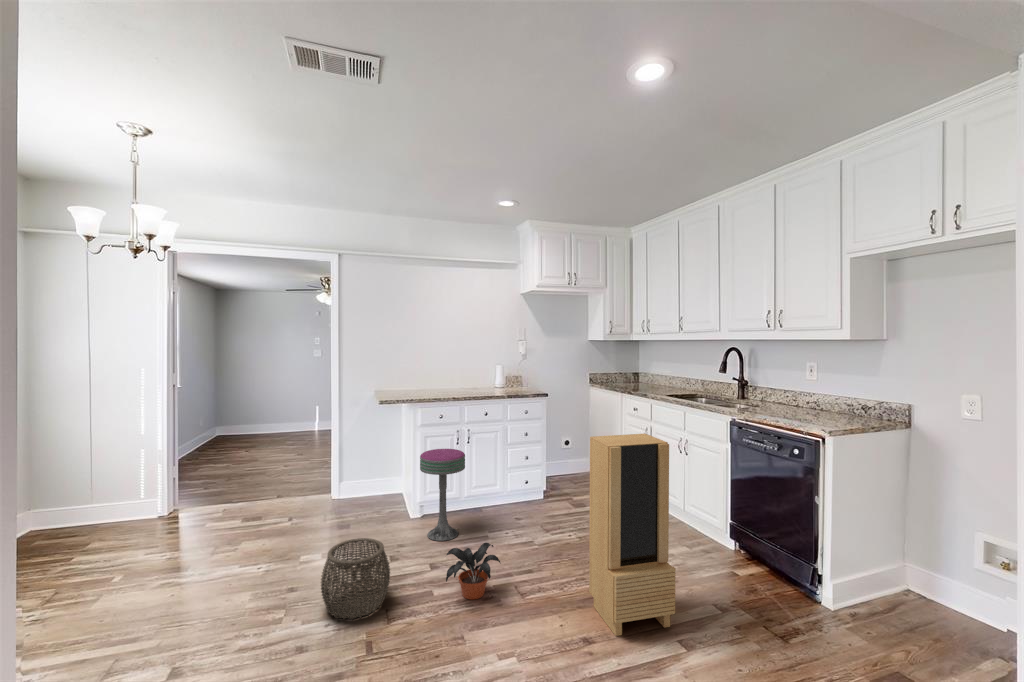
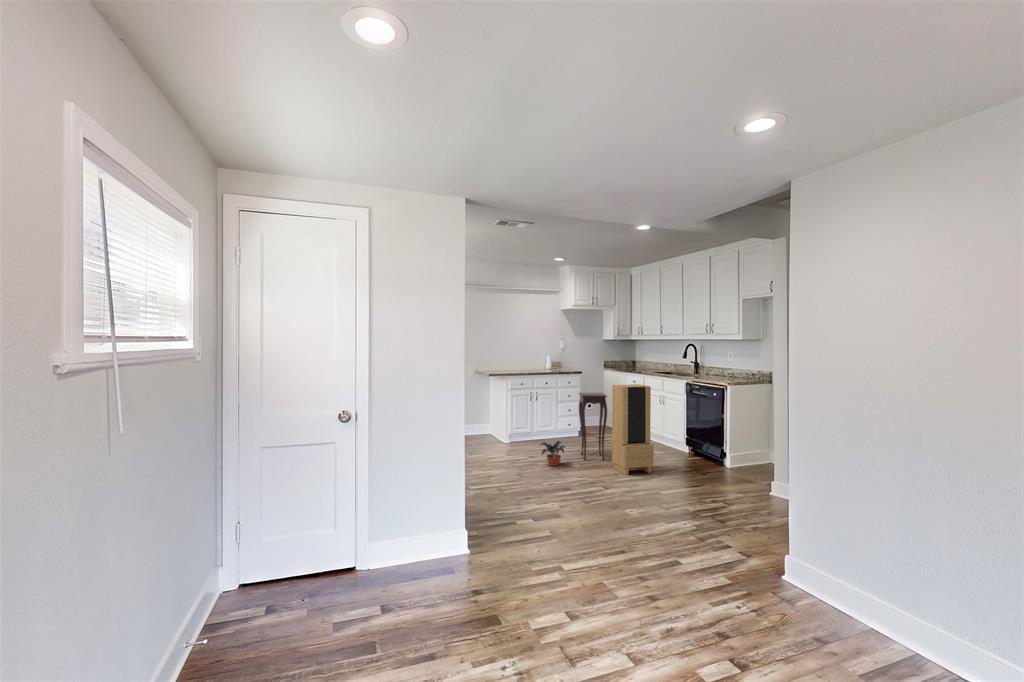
side table: none [532,441,583,577] -> present [579,393,607,460]
bar stool: present [420,449,465,541] -> none [514,401,539,449]
woven basket: present [321,538,390,619] -> none [482,437,515,470]

